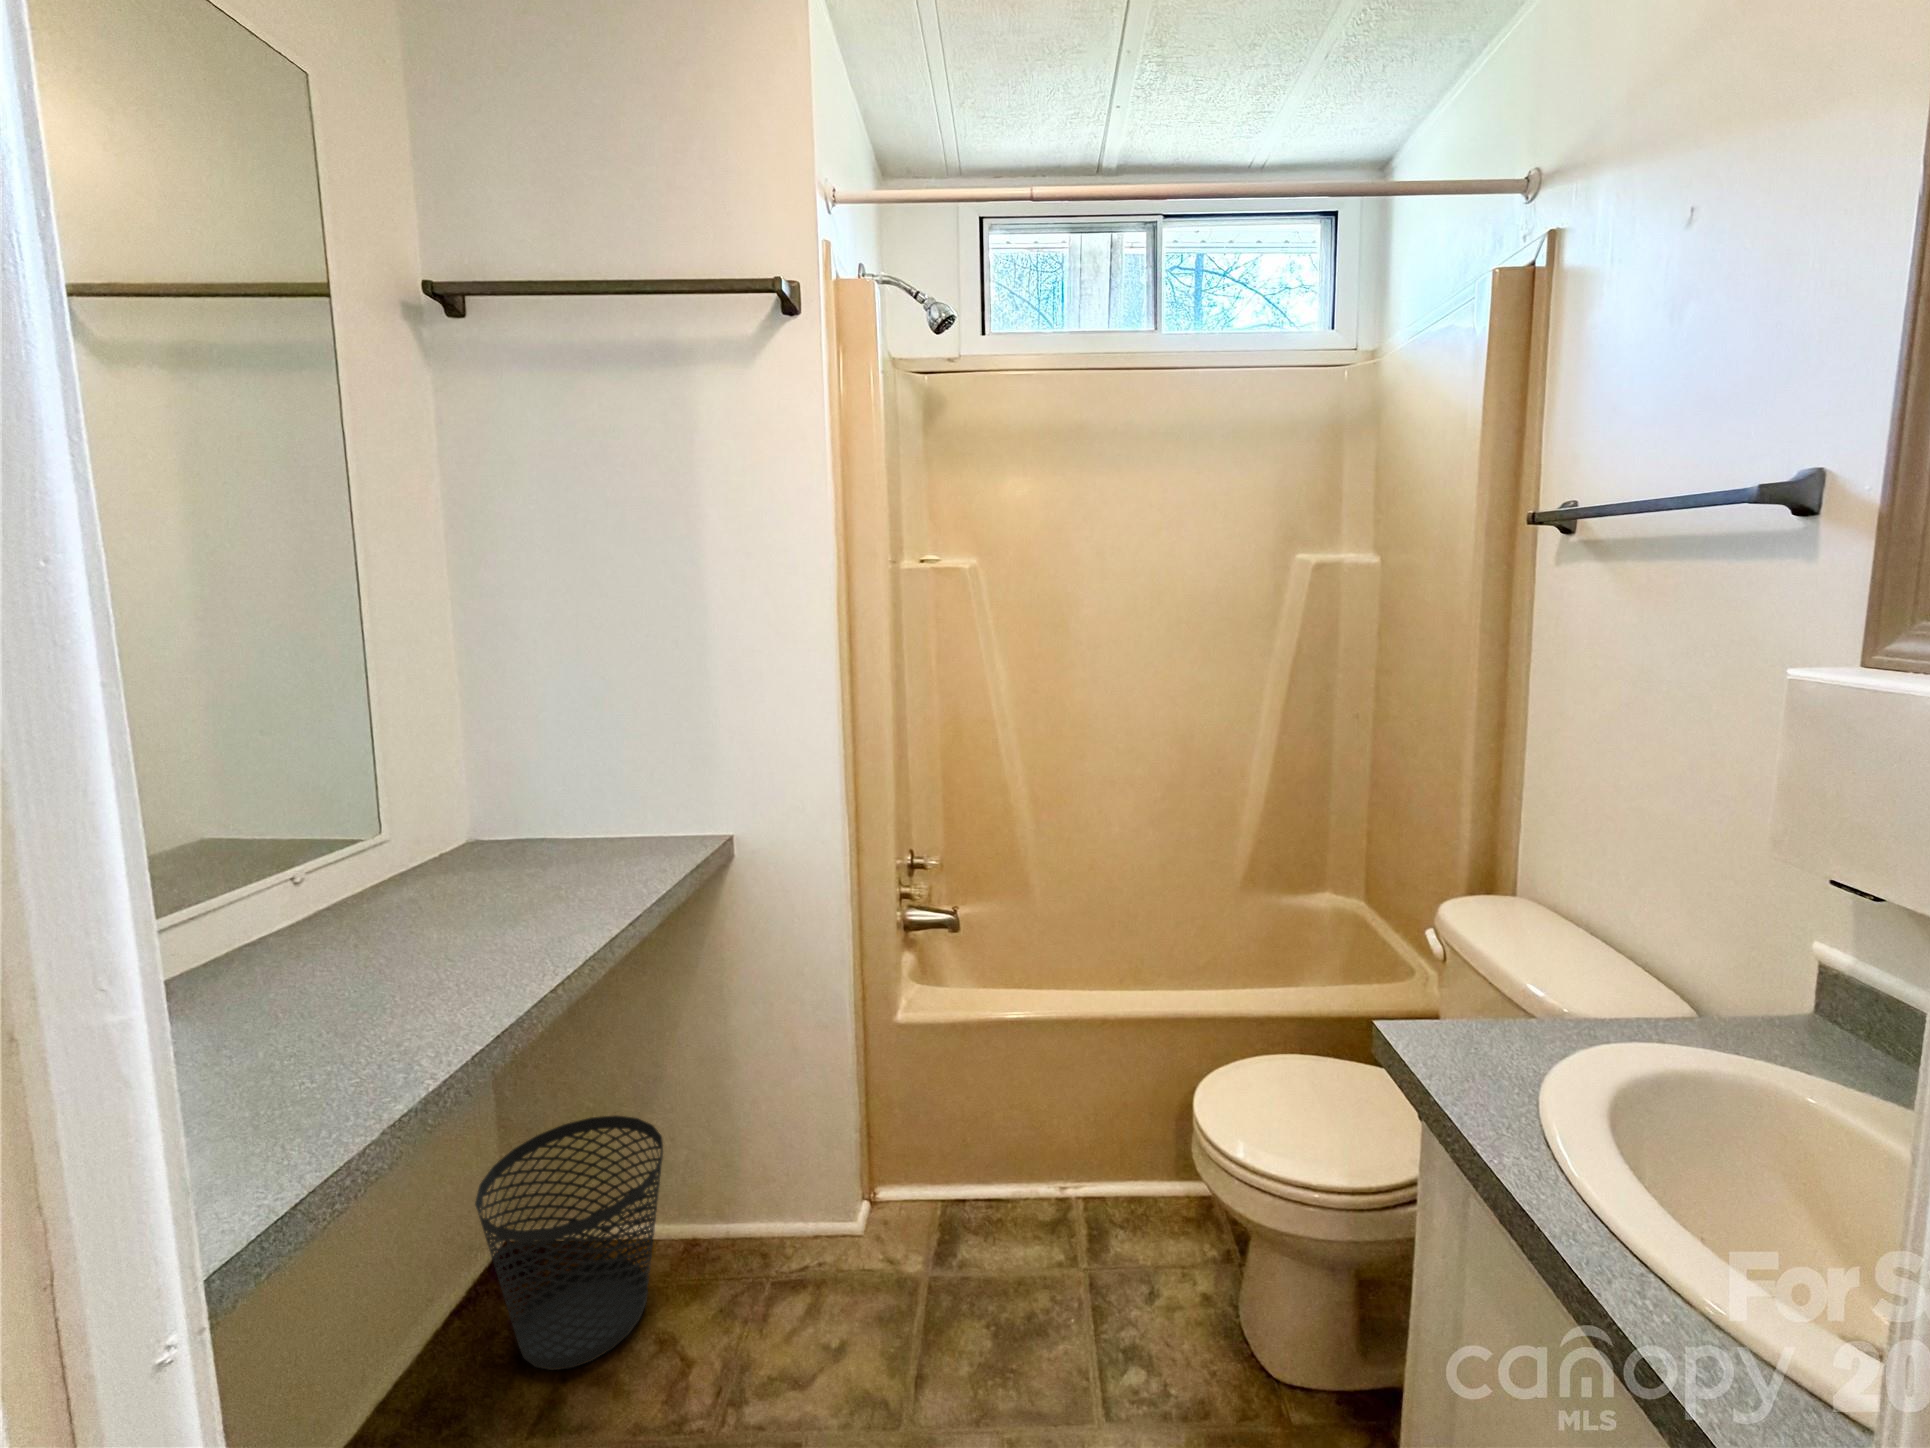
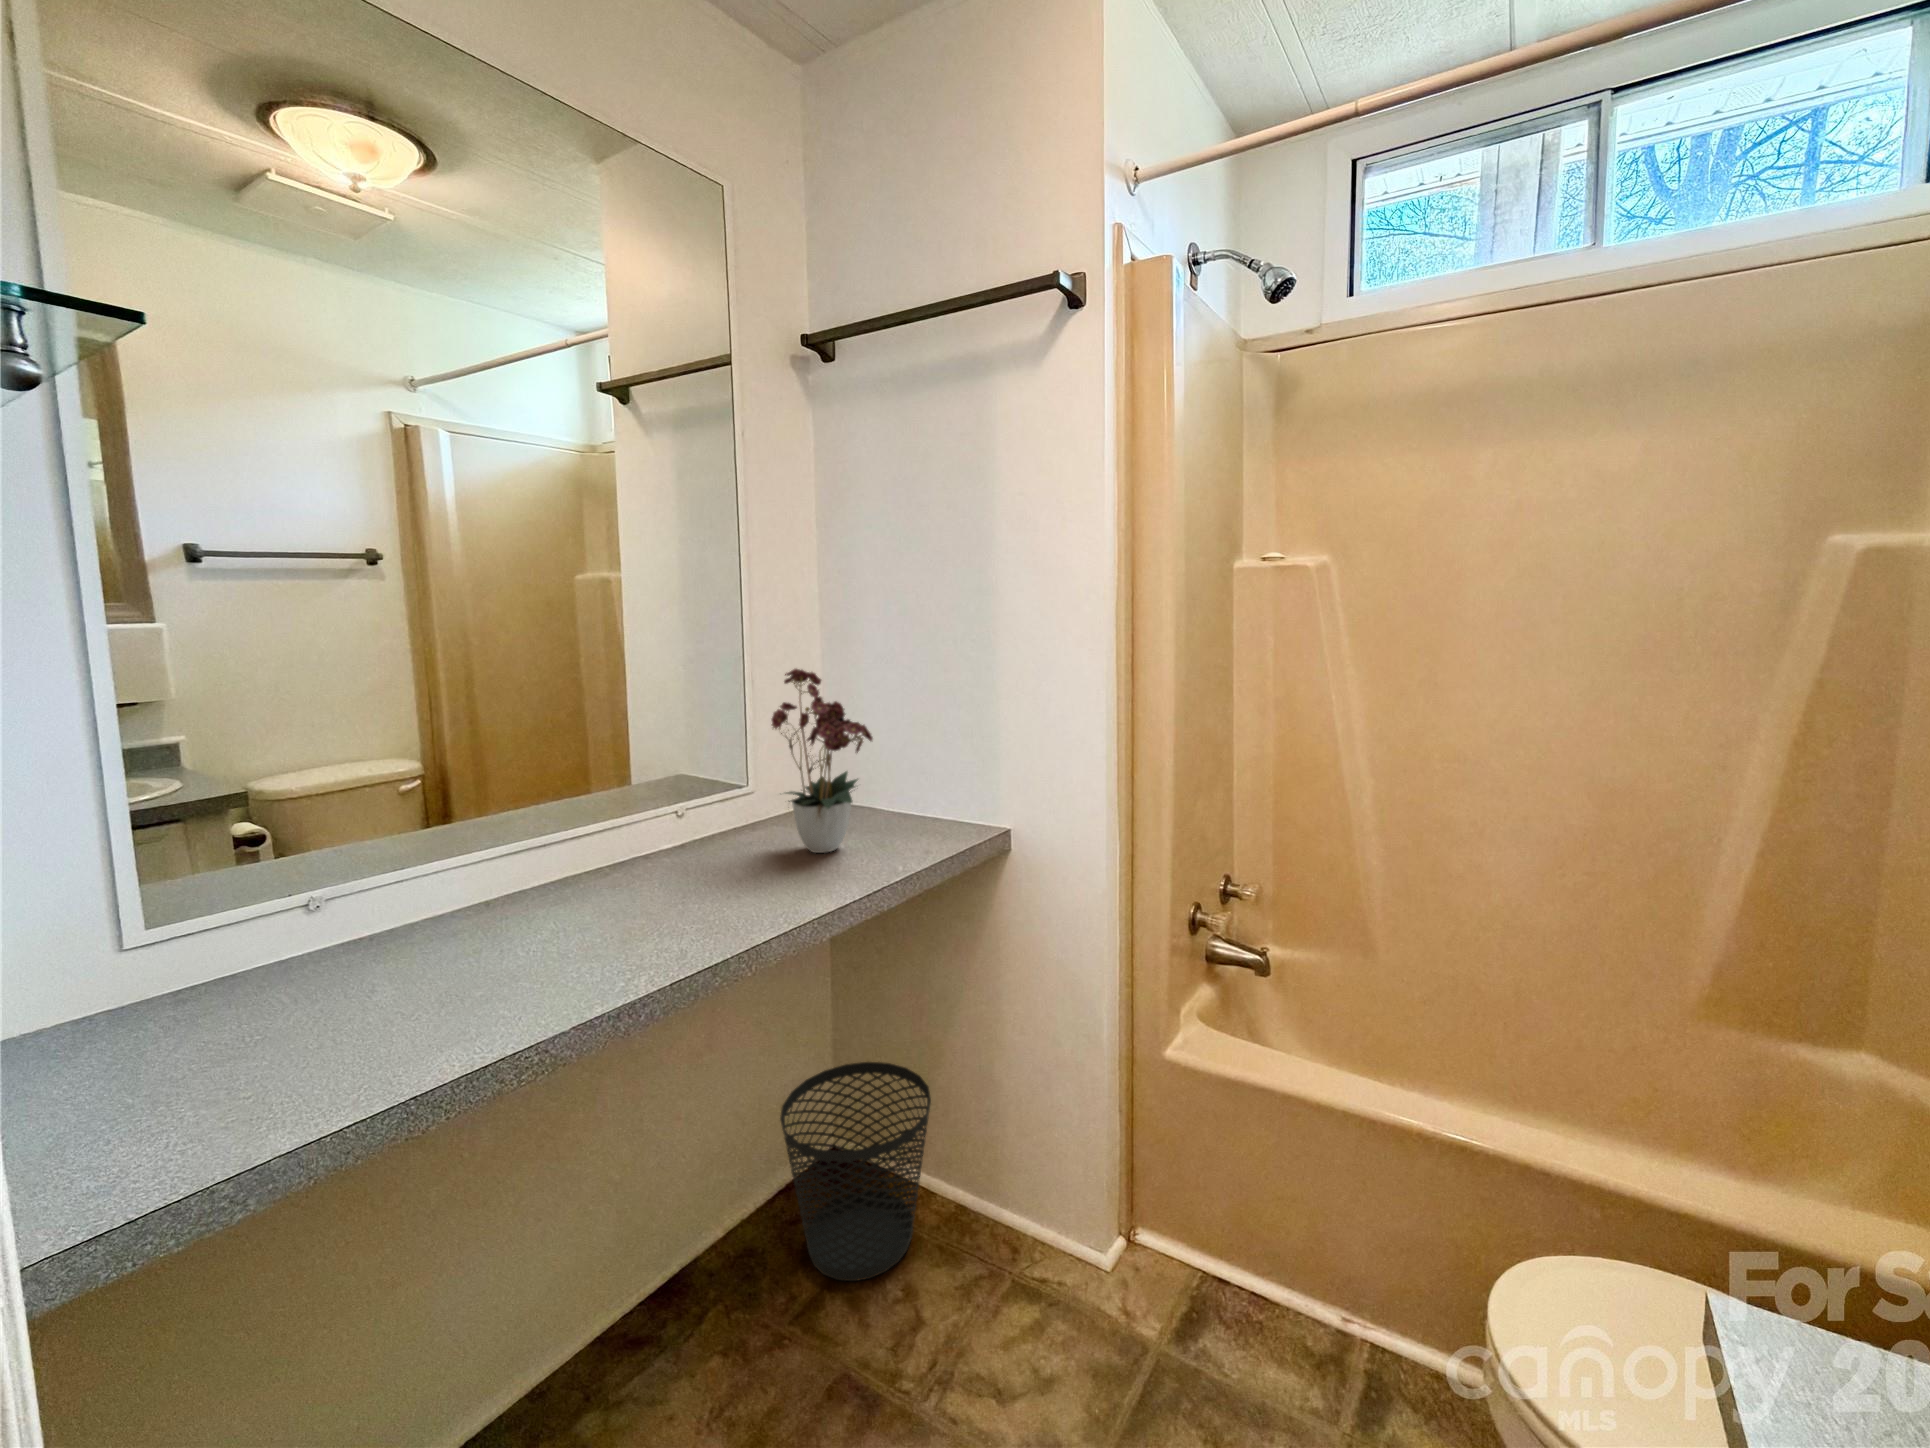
flower arrangement: none [436,674,608,895] -> present [772,669,873,853]

